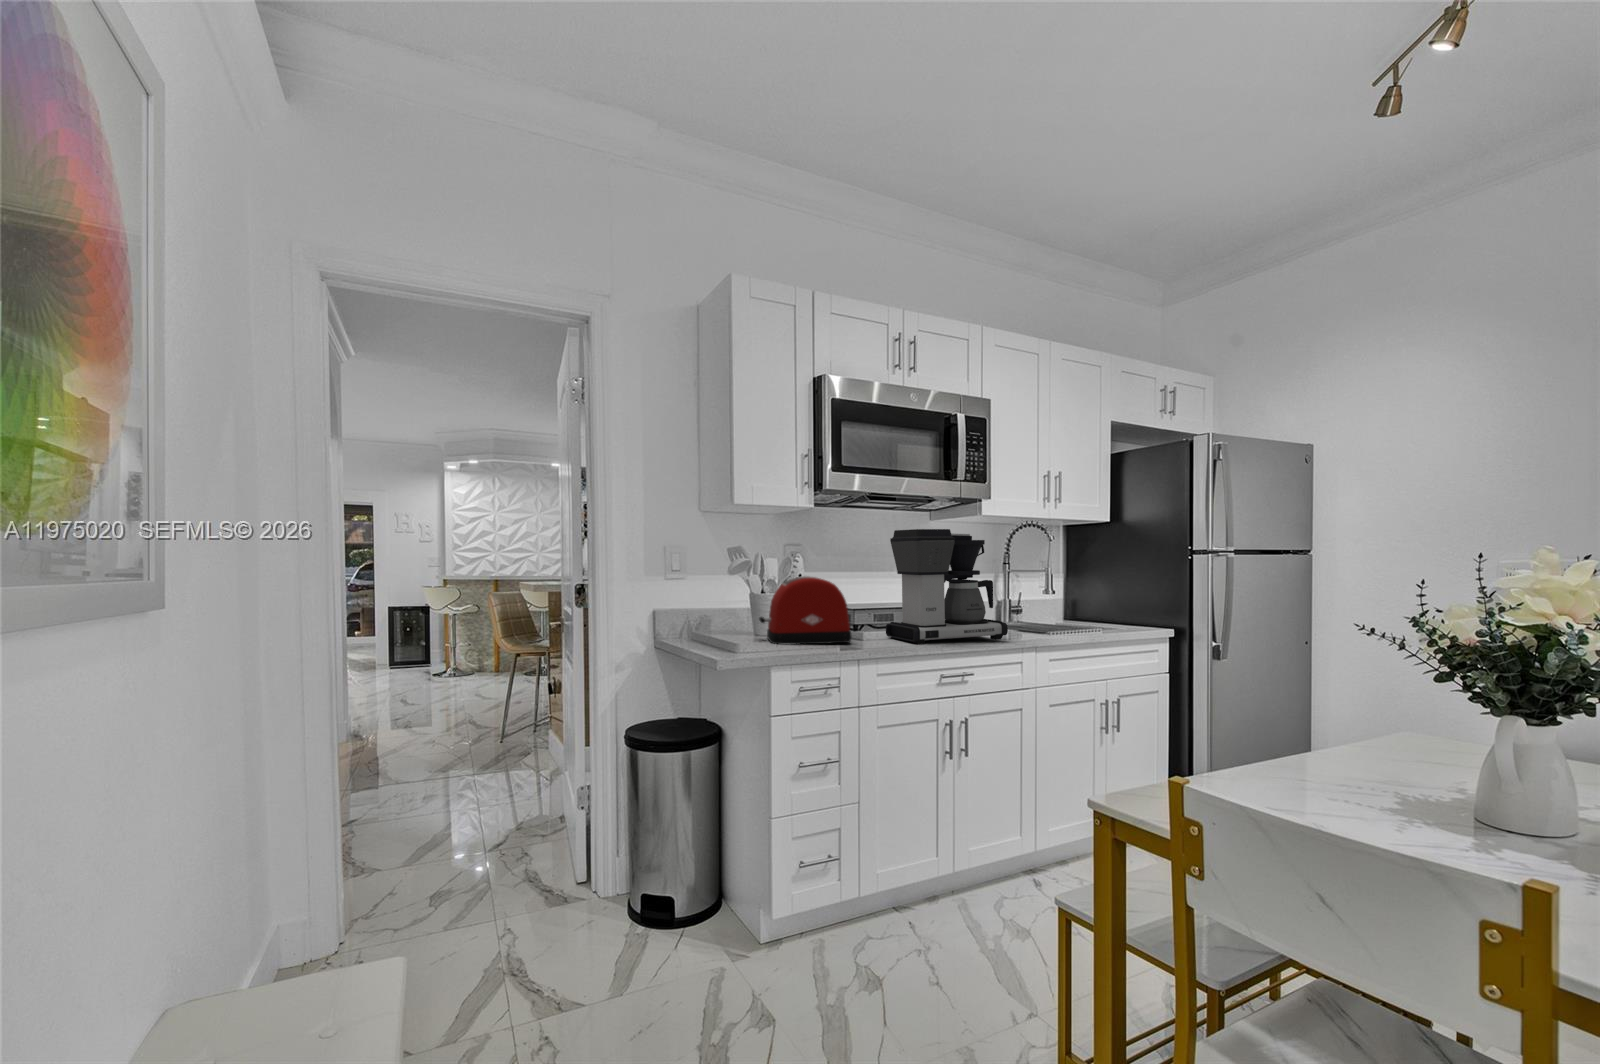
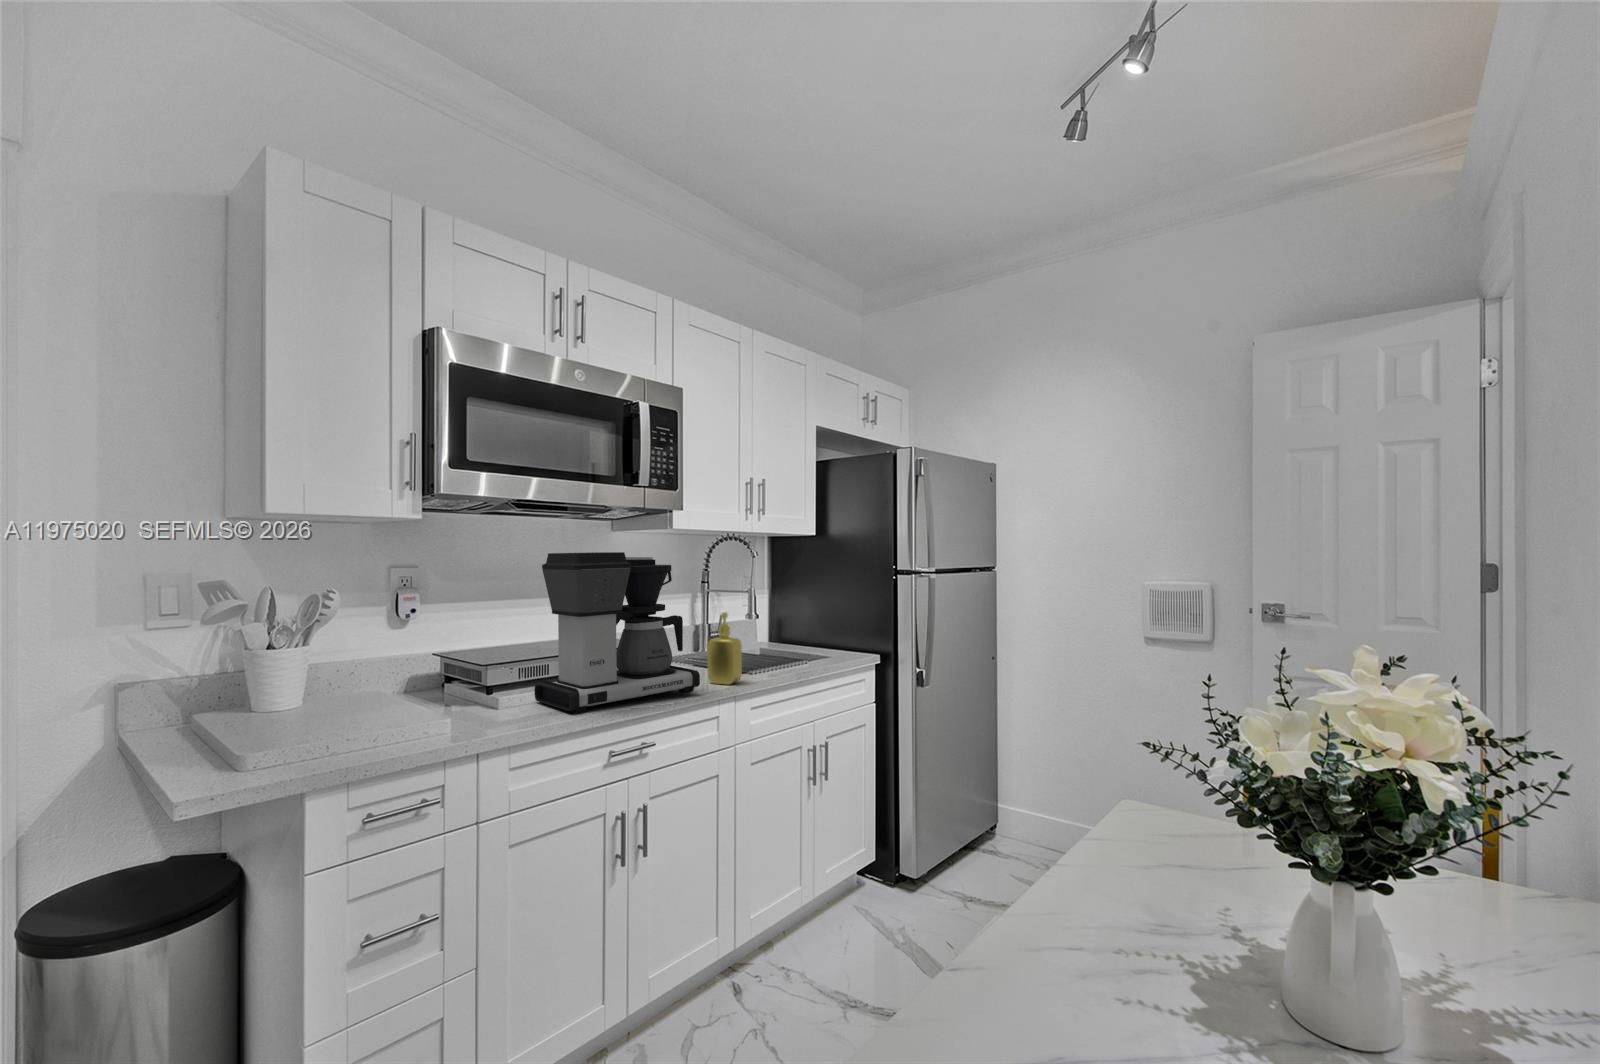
toaster: present [759,576,851,645] -> none [311,625,472,741]
soap dispenser: none [1013,580,1042,638] -> present [707,612,742,685]

